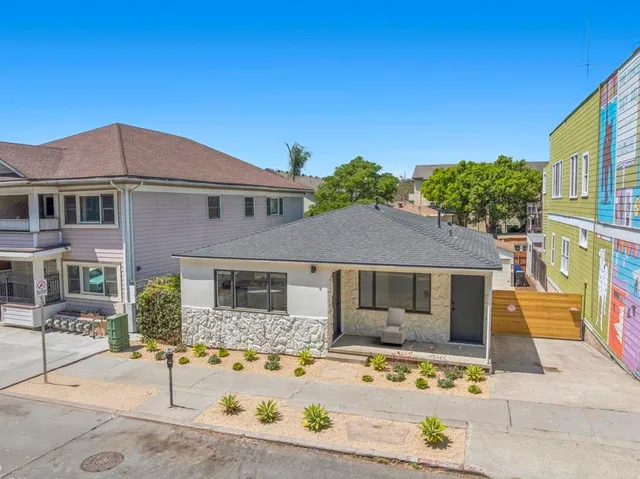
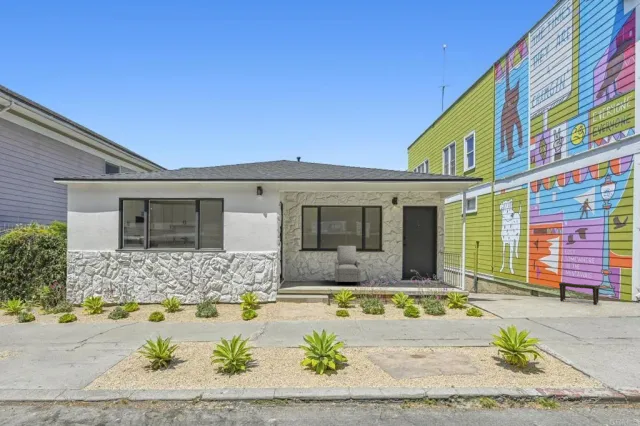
bench: none [583,364,619,391] -> present [559,283,600,305]

